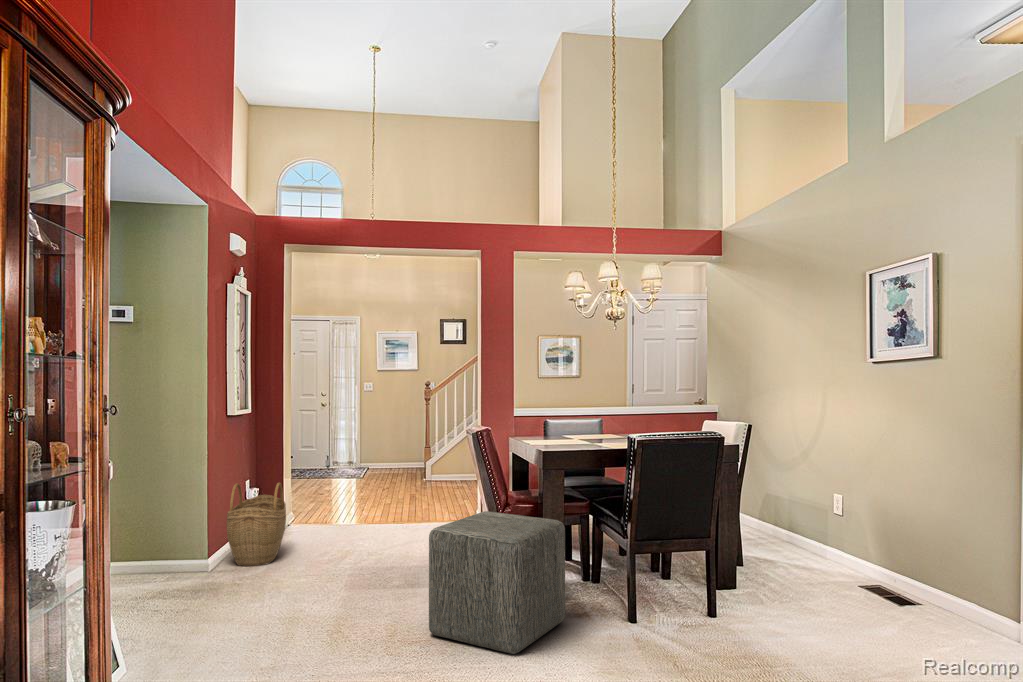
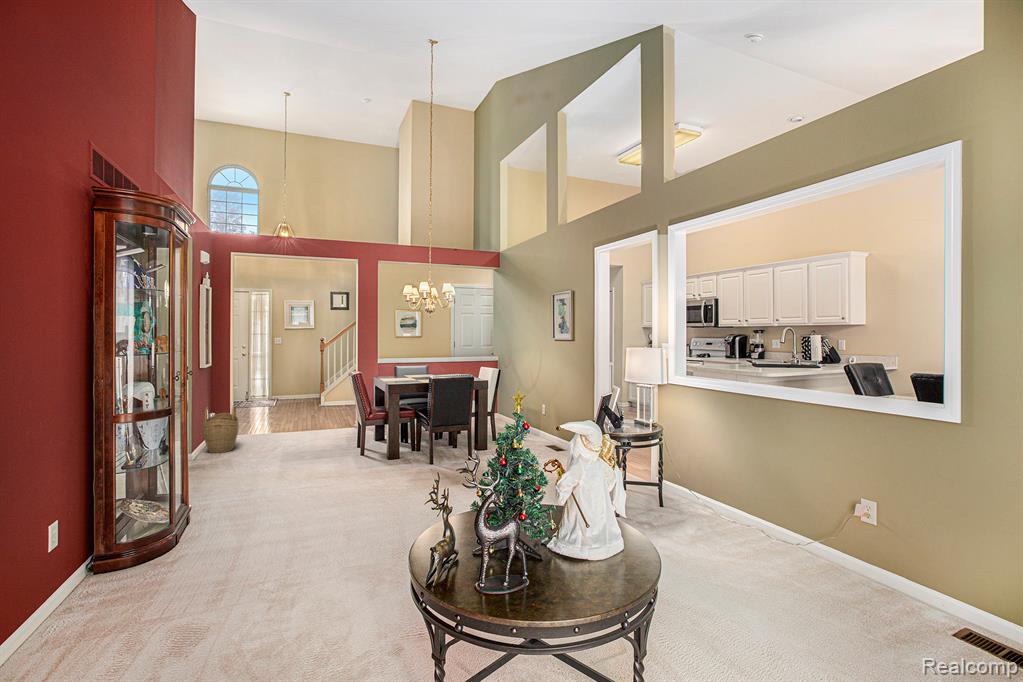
ottoman: present [429,511,565,654] -> none [329,416,399,479]

